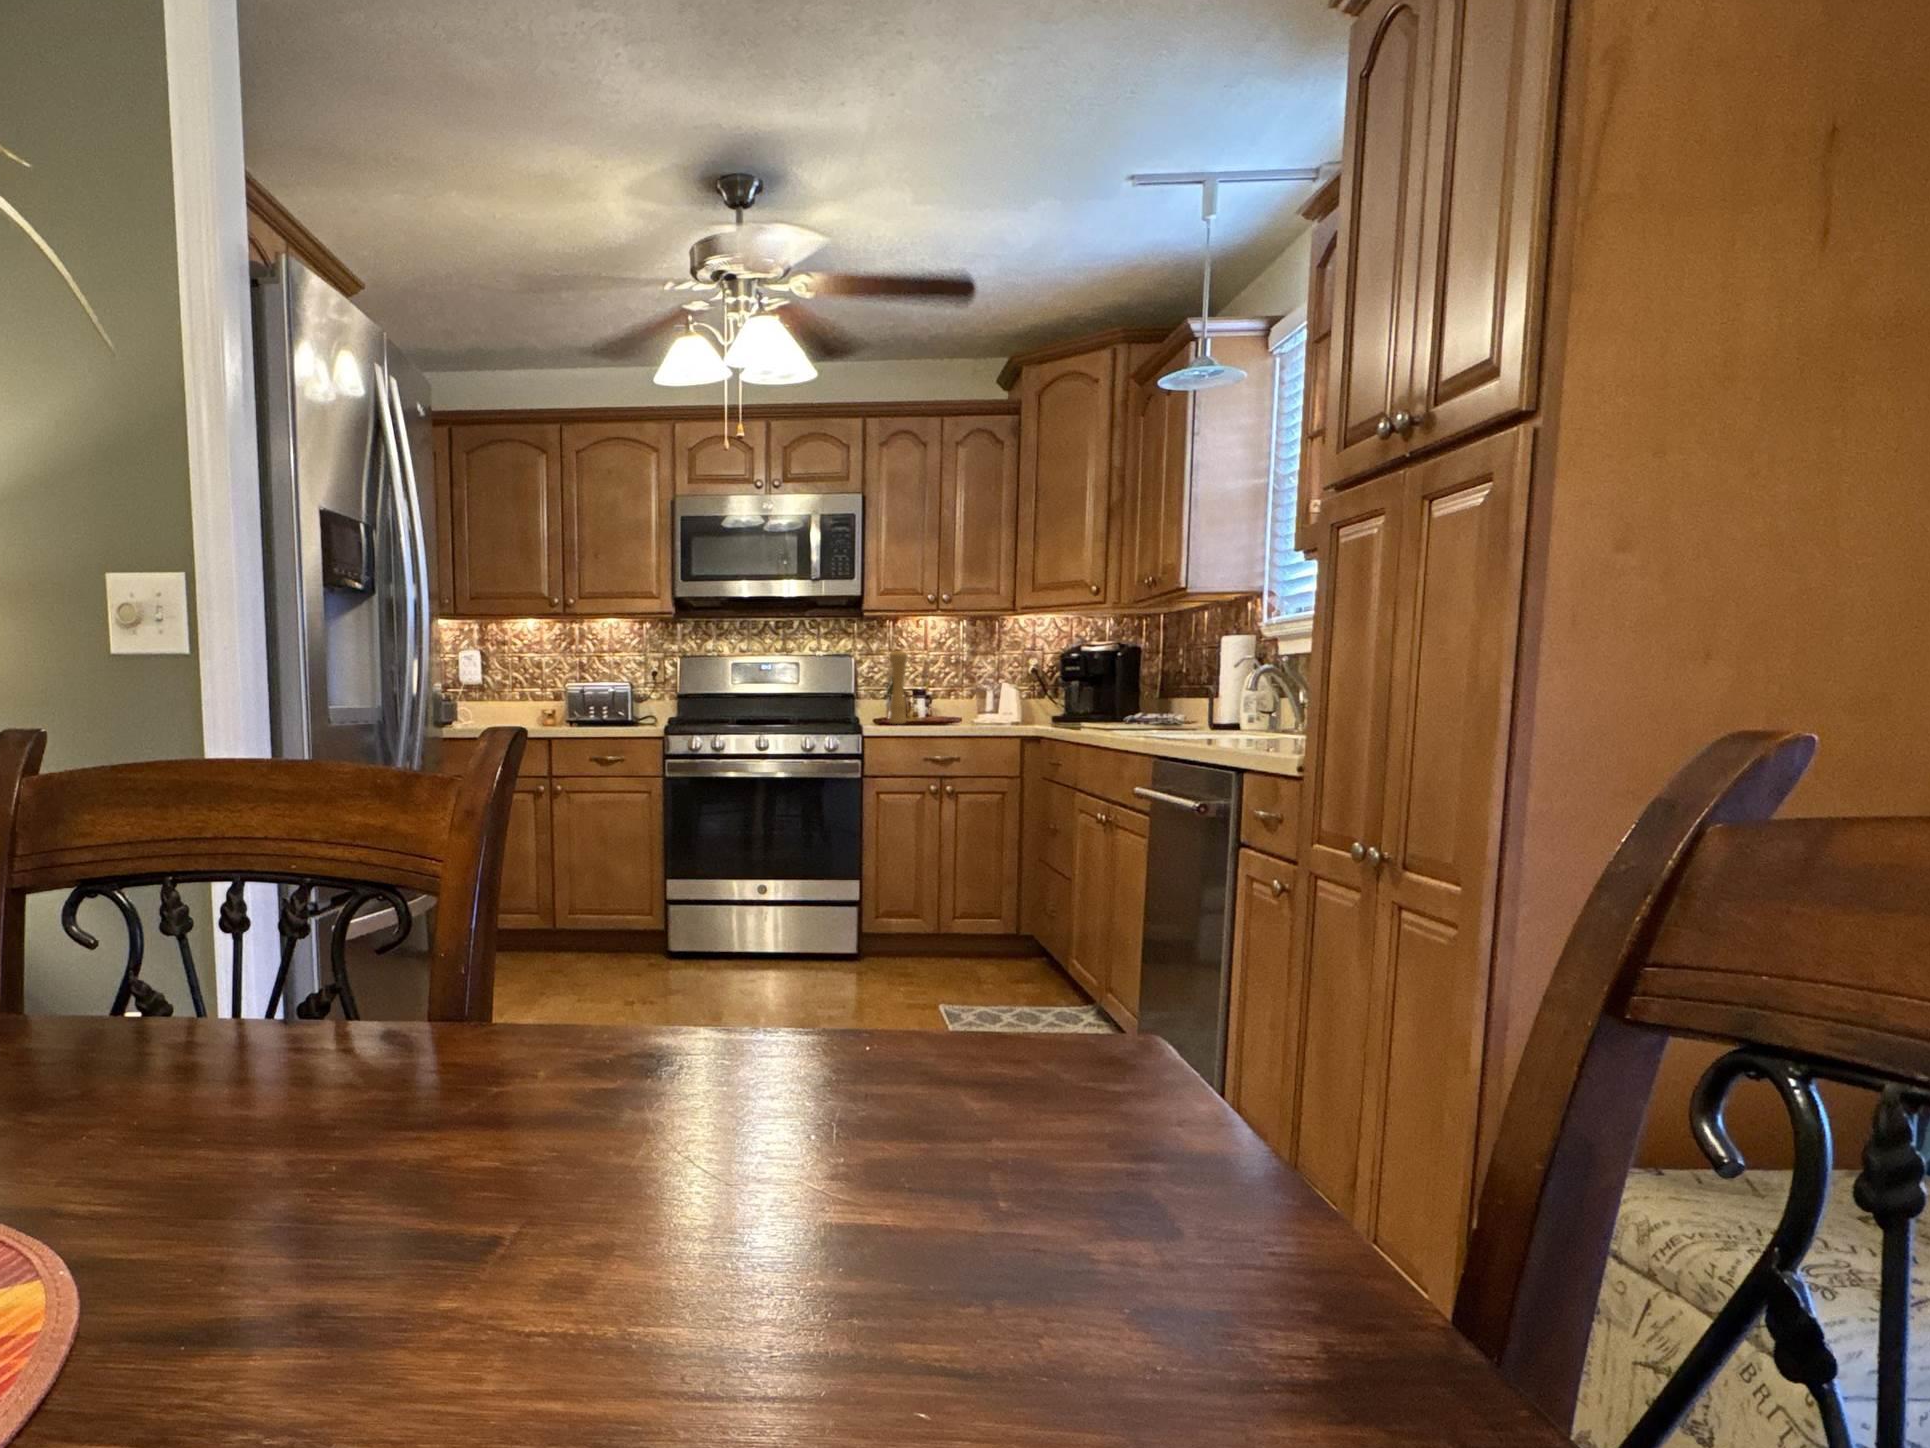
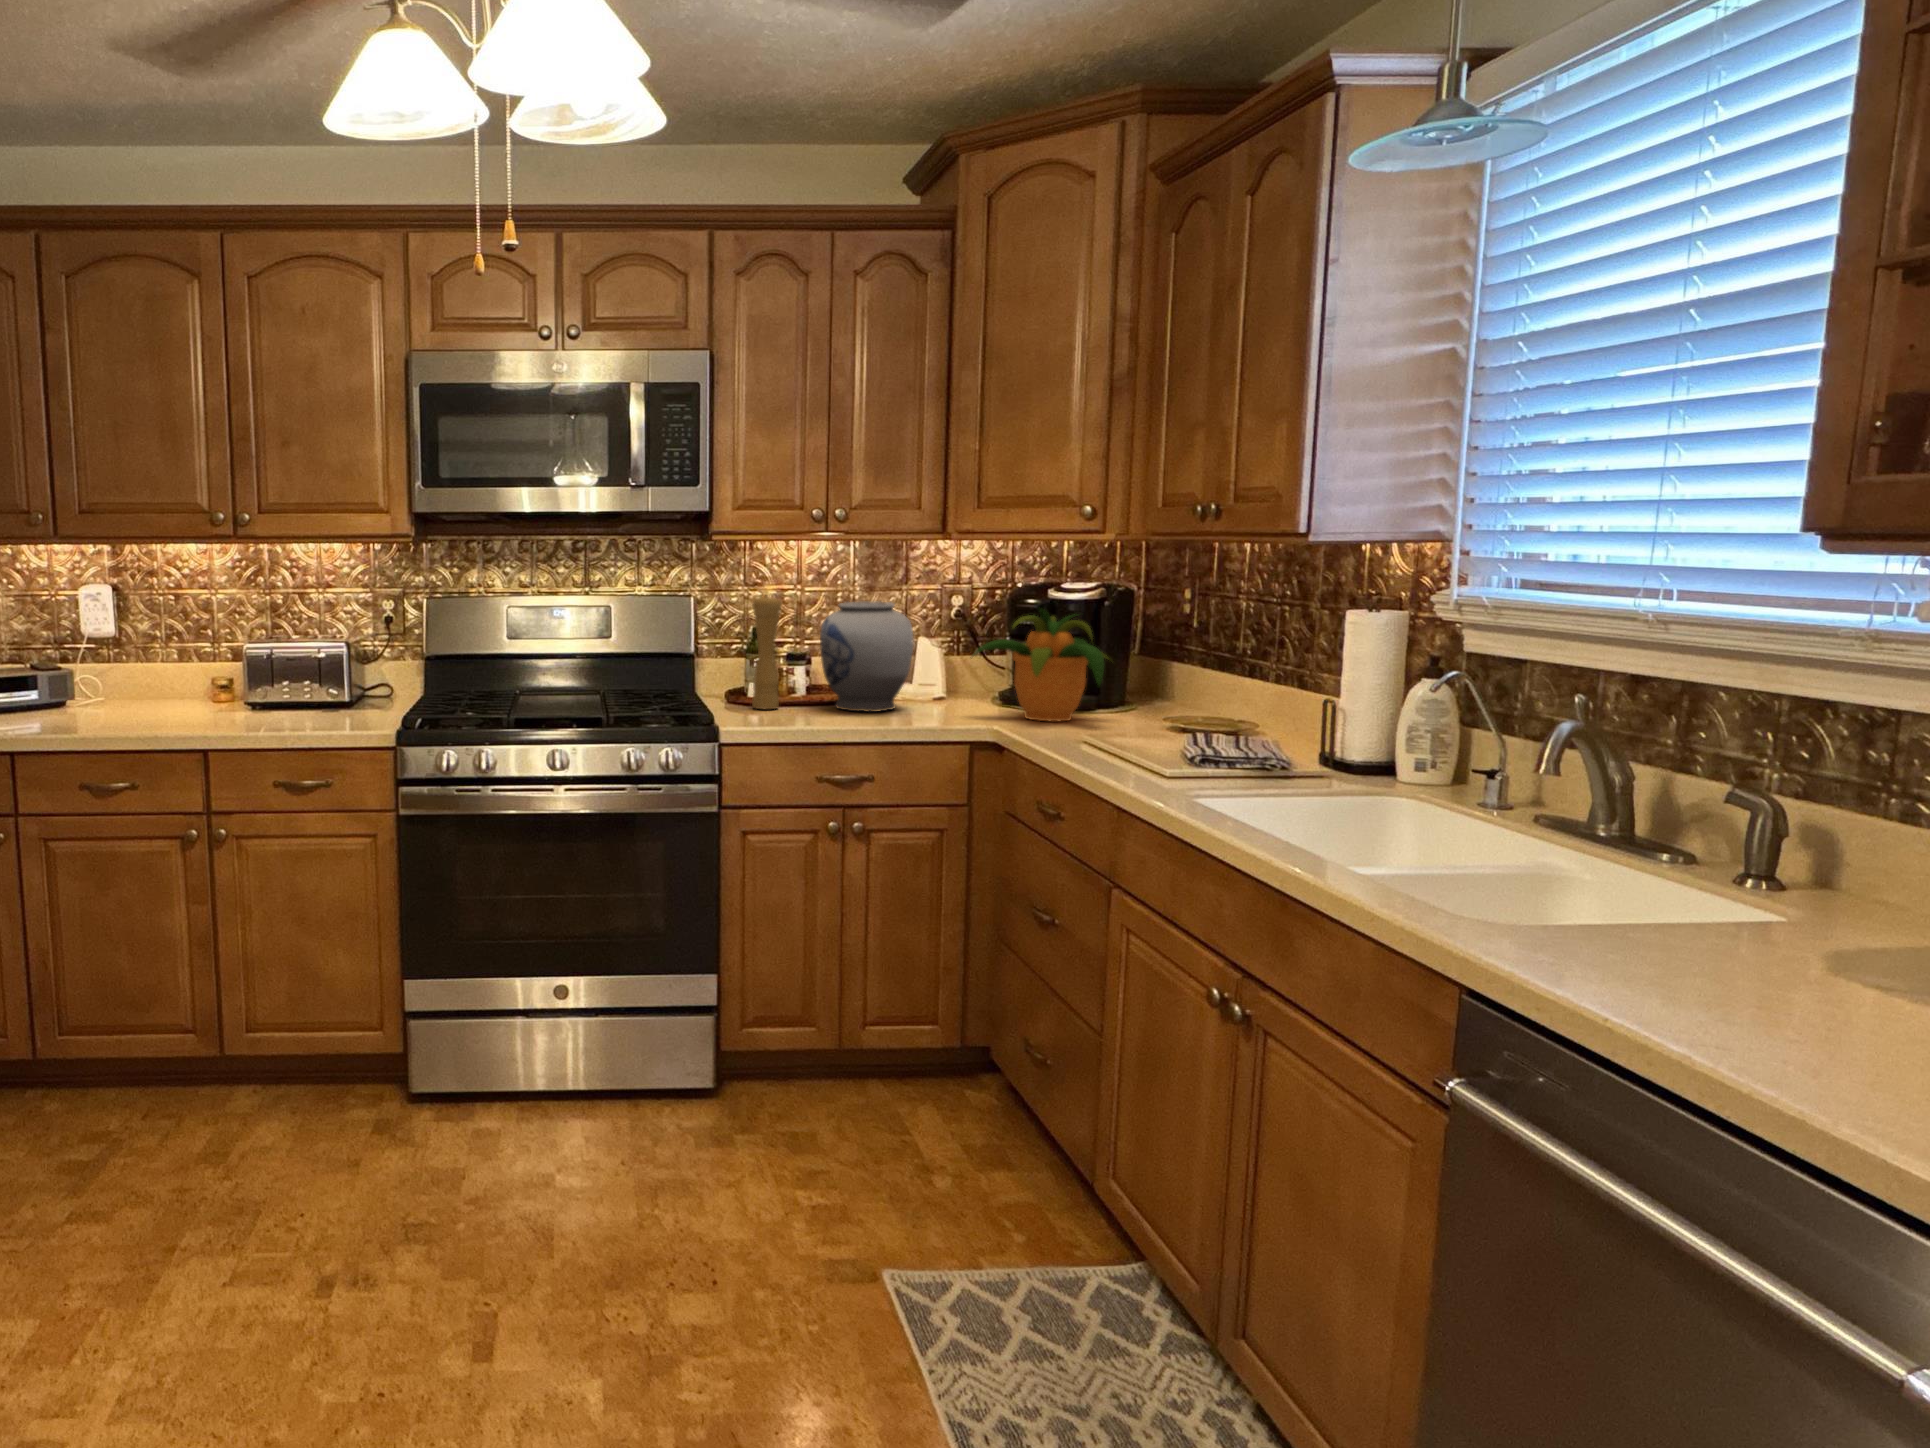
potted plant: none [1024,651,1117,723] -> present [973,608,1109,721]
vase: none [933,654,993,723] -> present [820,601,913,712]

